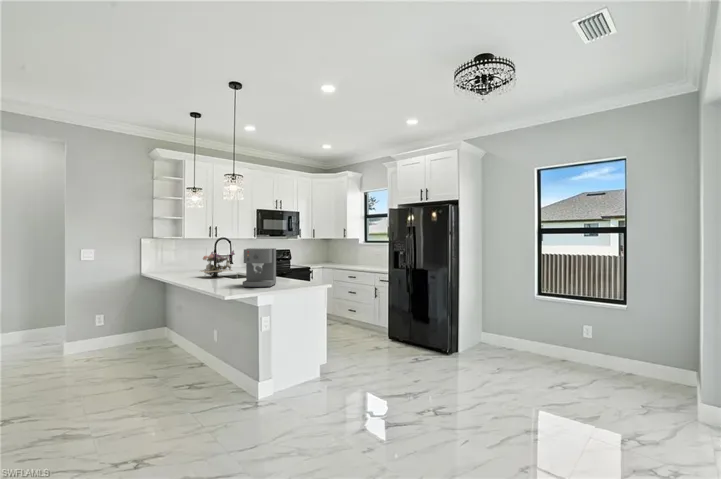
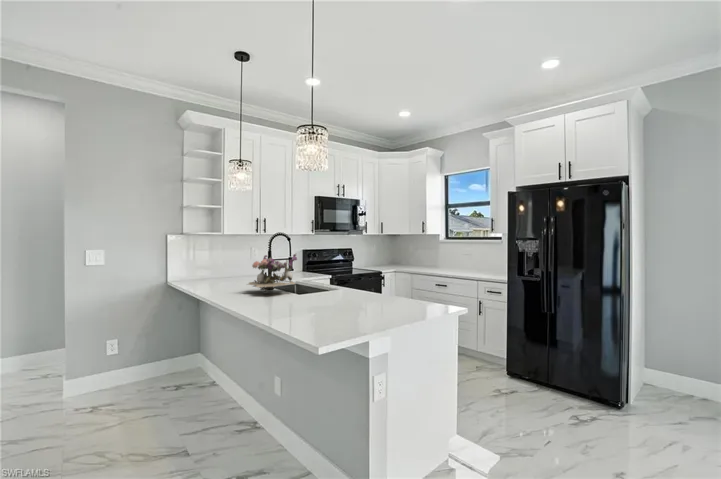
coffee maker: present [243,248,276,287] -> none [327,255,376,323]

